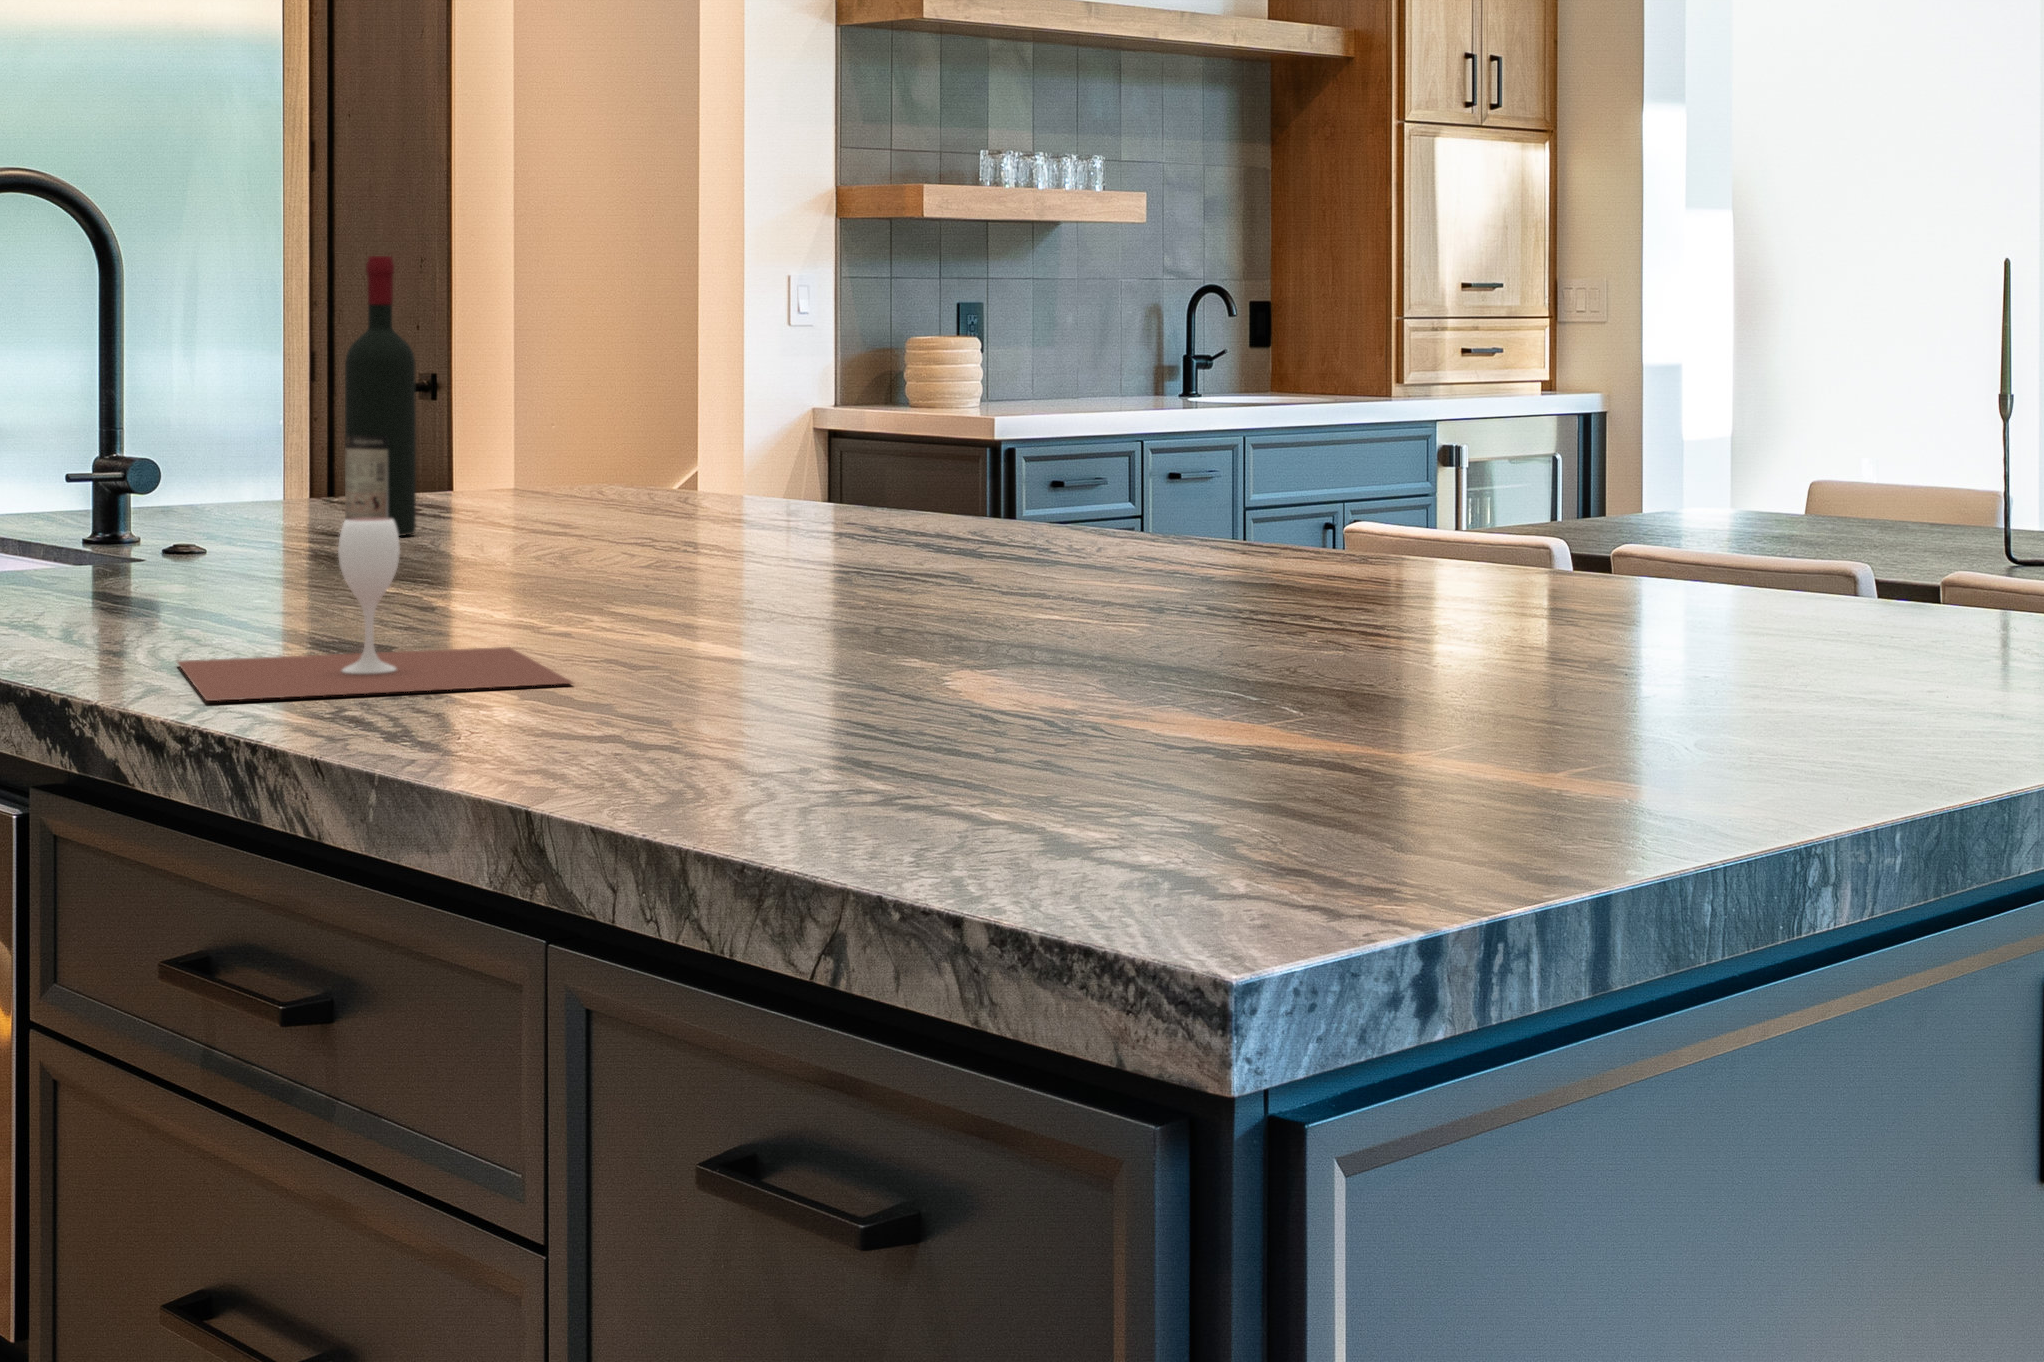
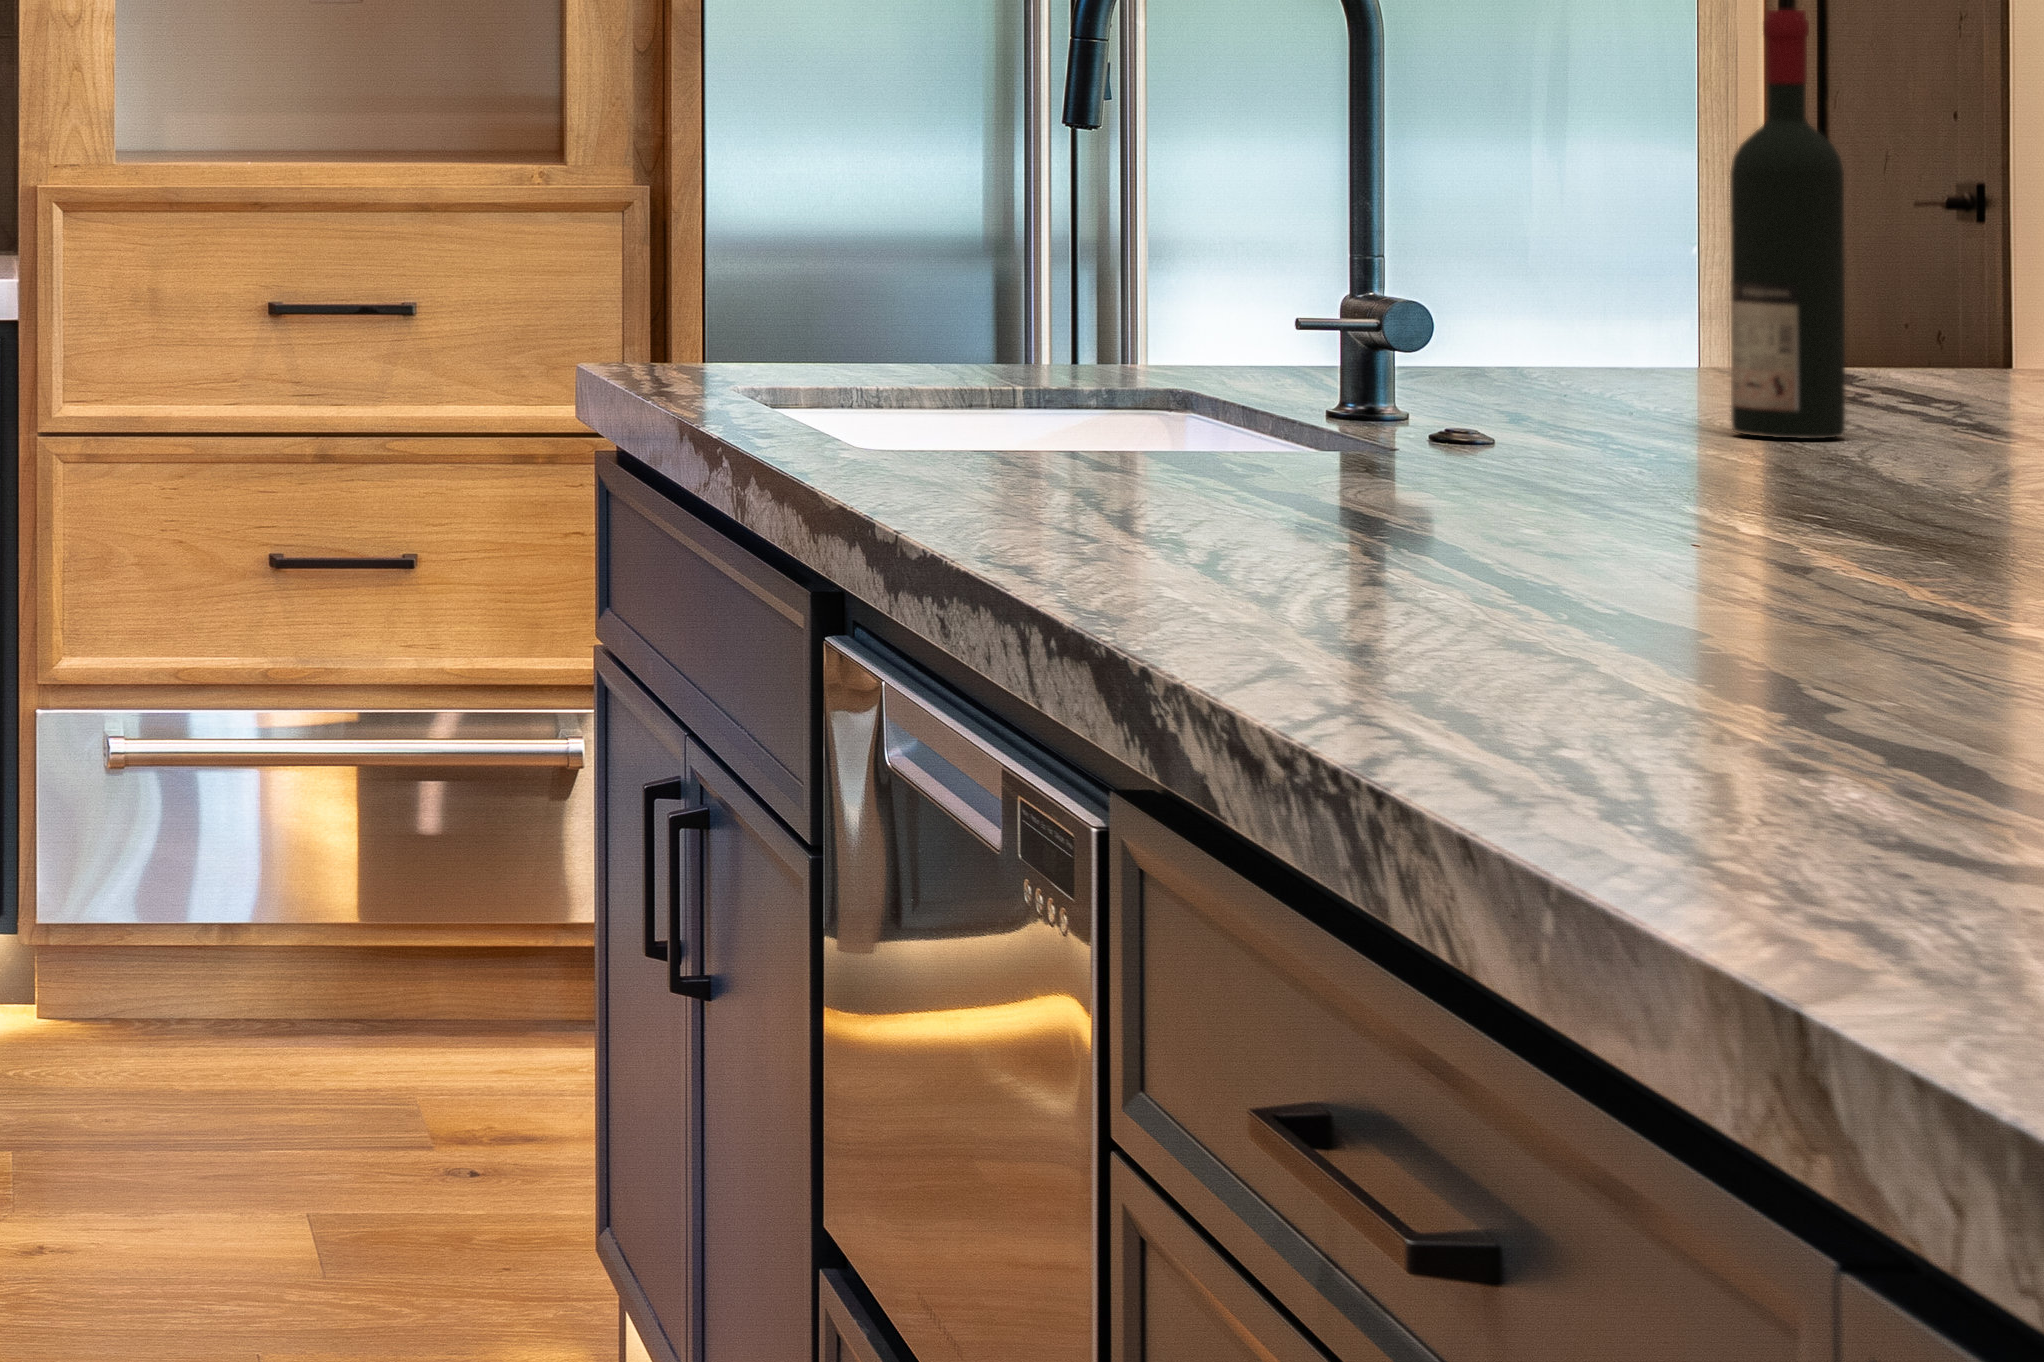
wine glass: present [178,518,573,701] -> none [1347,429,1978,734]

